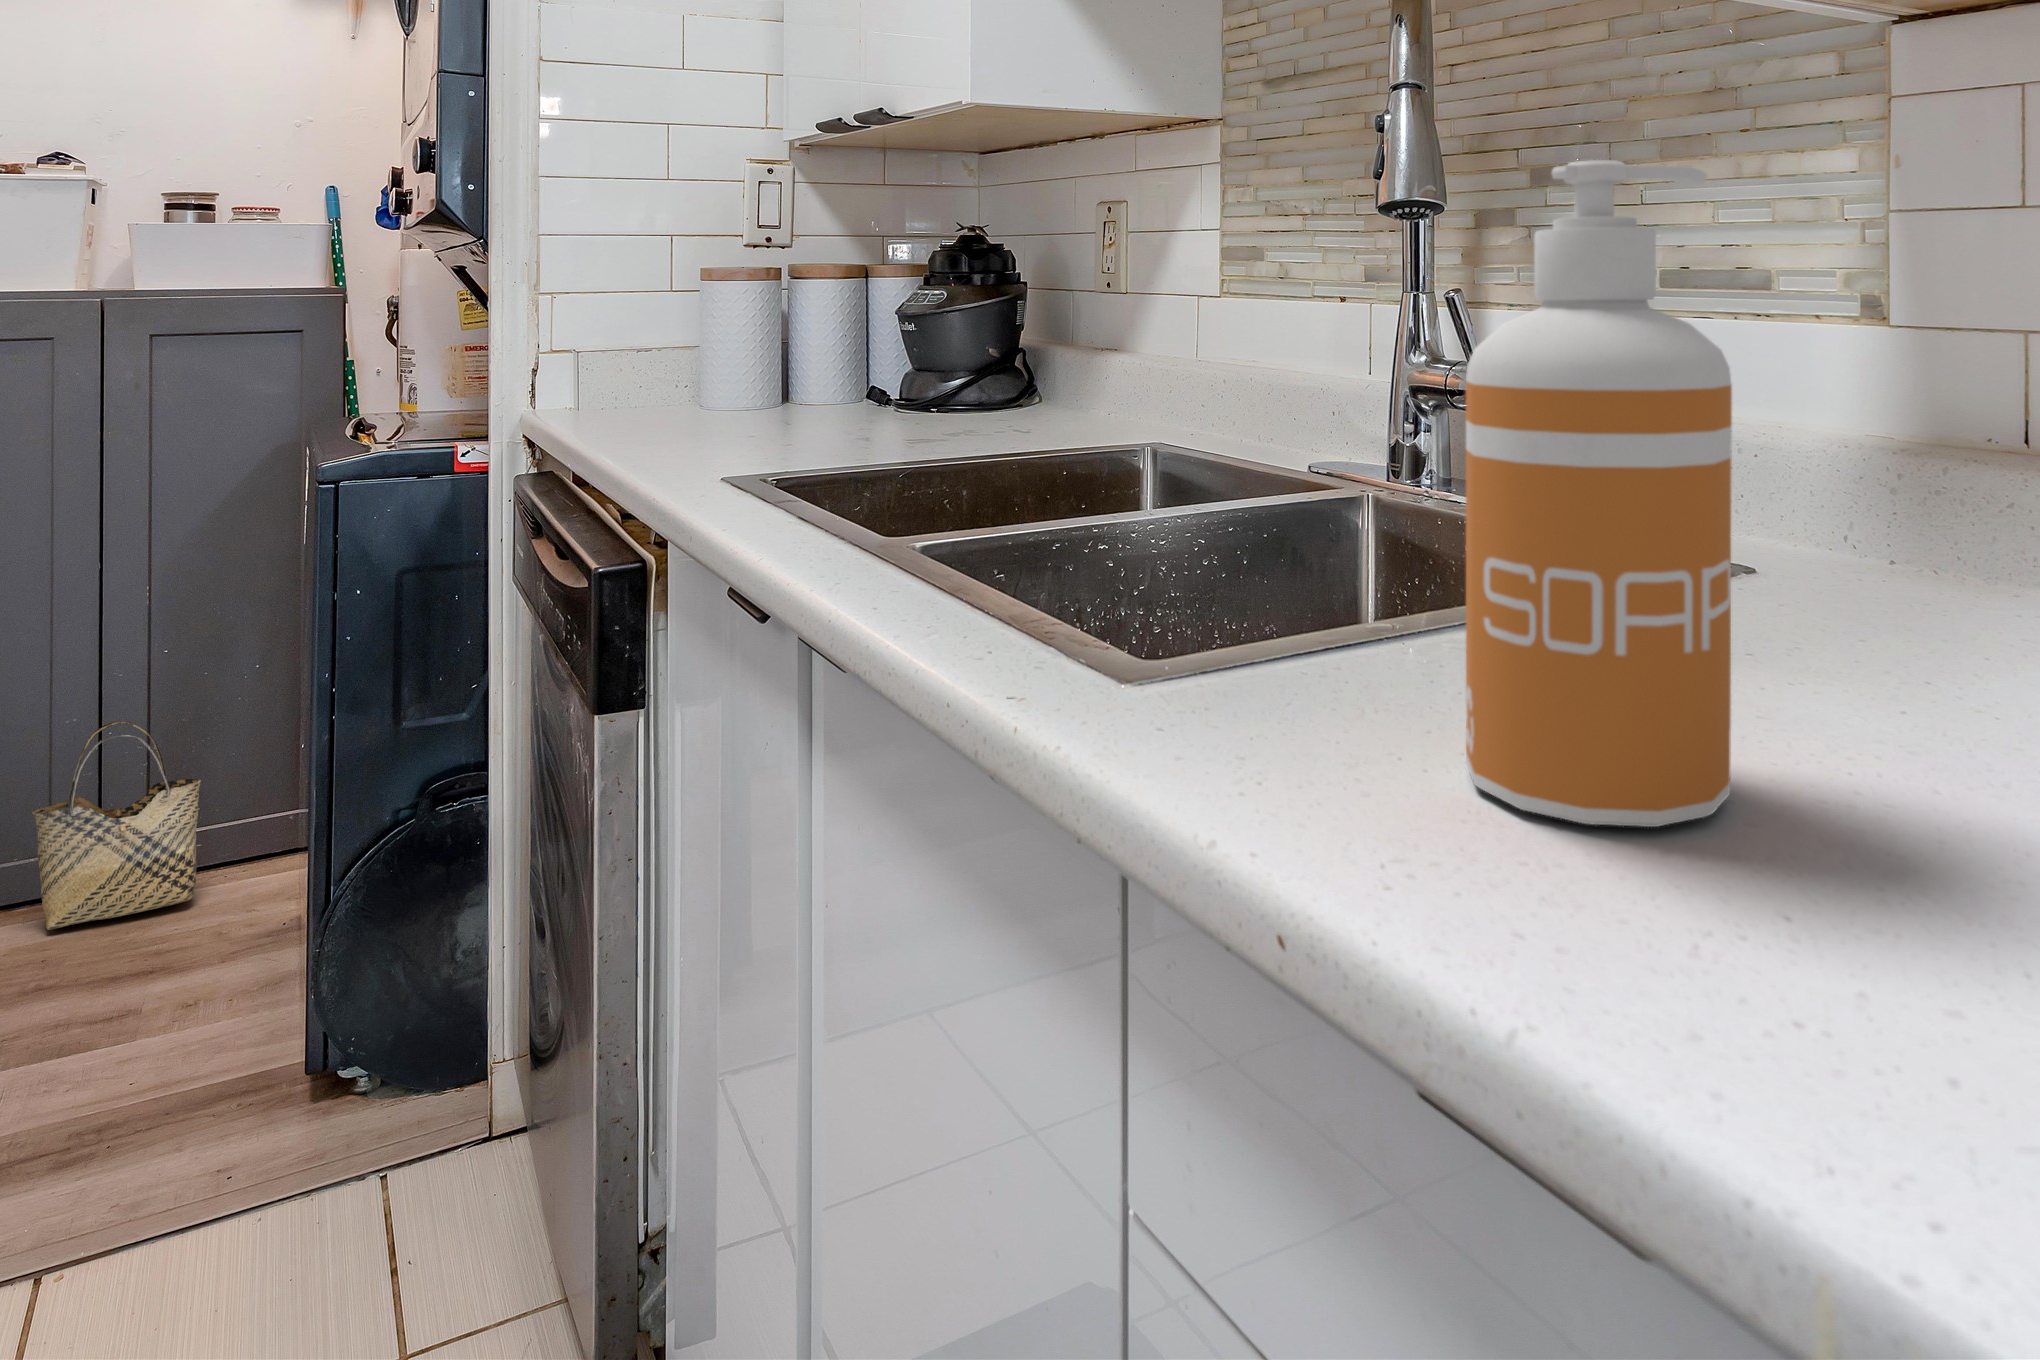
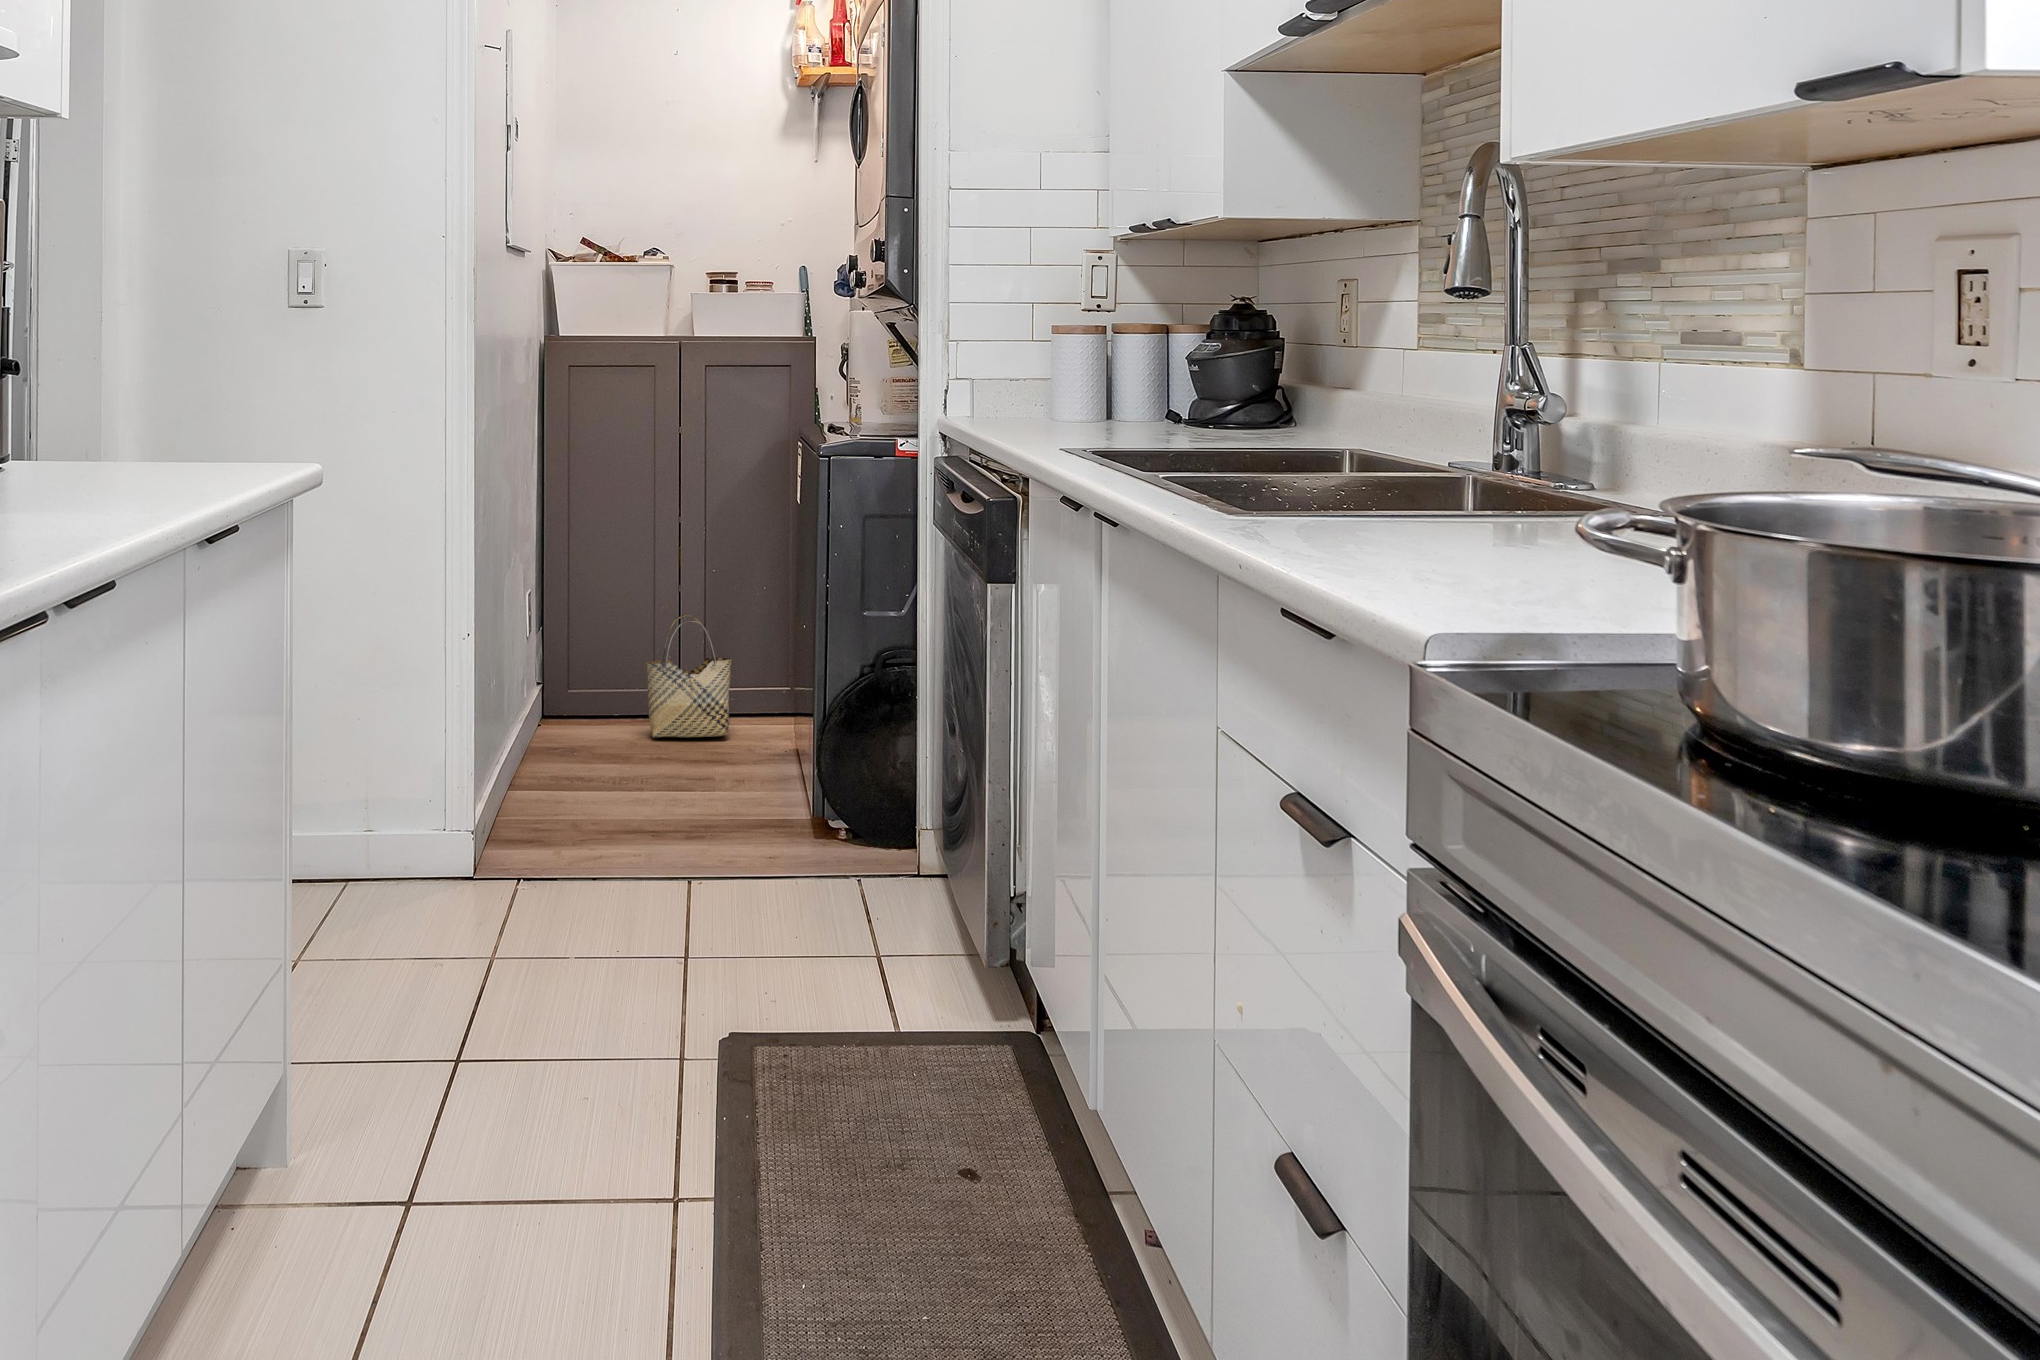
soap dispenser: present [1466,160,1732,827] -> none [1348,297,1462,561]

